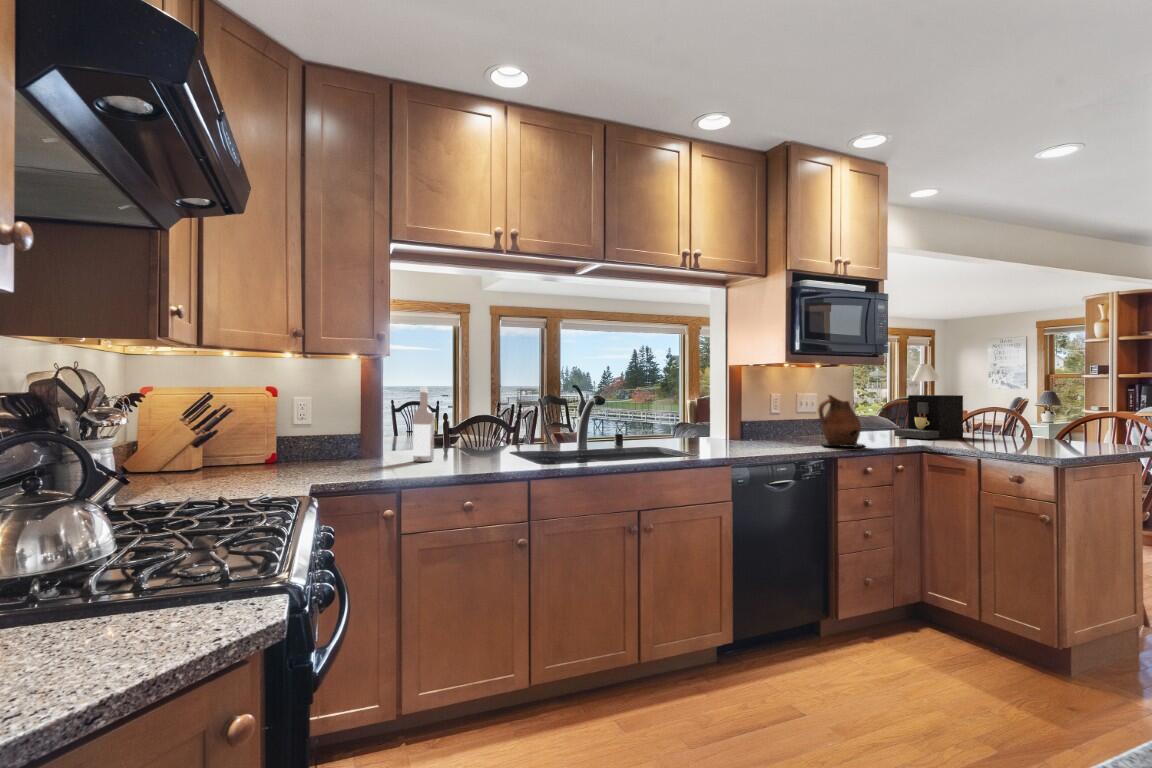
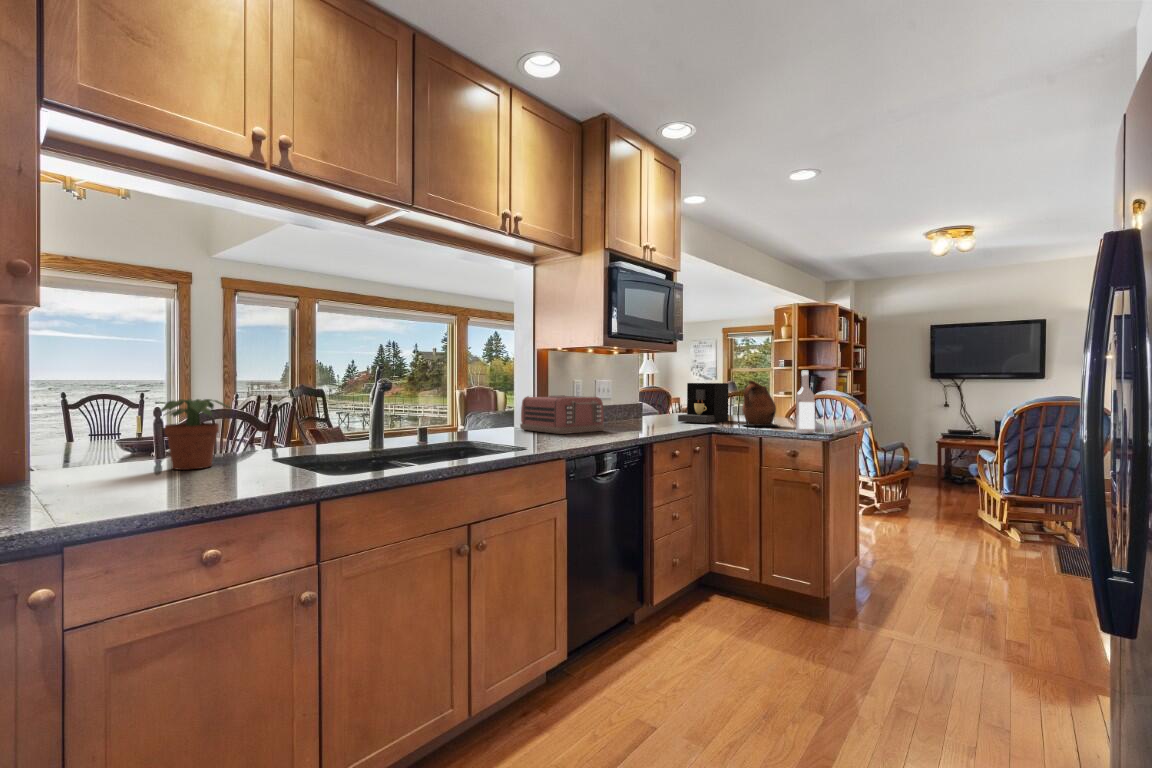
wine bottle: present [413,387,434,462] -> present [796,370,815,434]
ceramic pitcher: present [818,395,864,447] -> present [742,381,780,426]
toaster: none [716,408,798,444] -> present [520,395,604,434]
potted plant: none [445,409,486,456] -> present [161,399,231,470]

